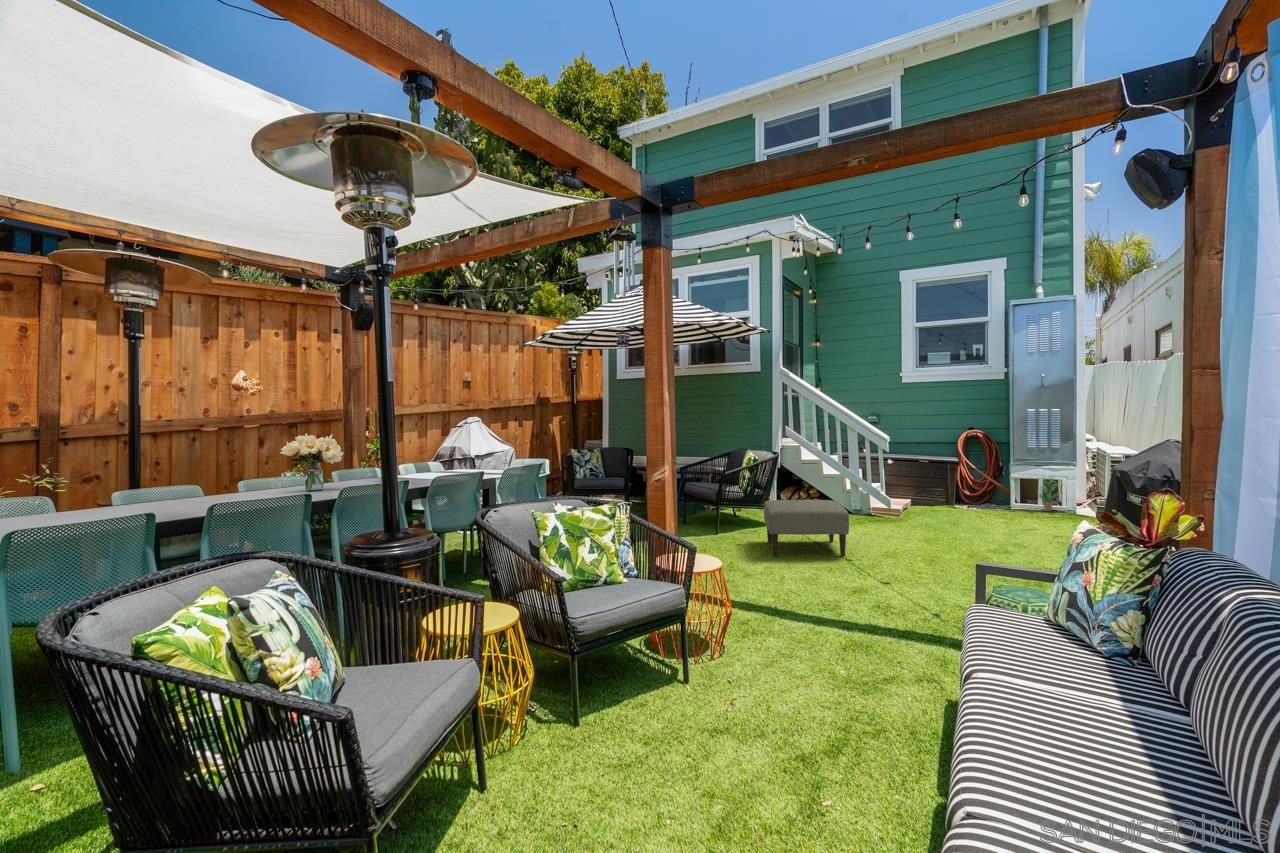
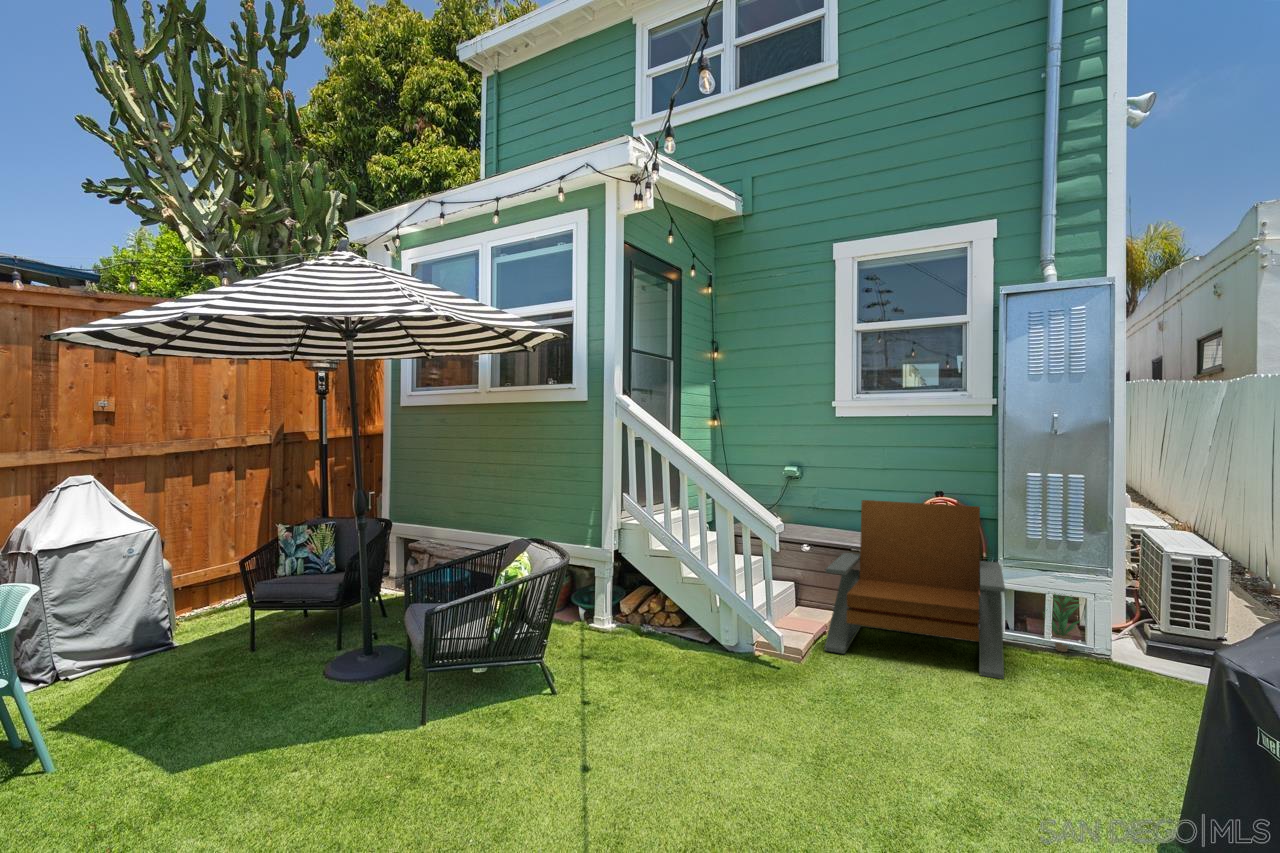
lounge chair: none [913,431,1017,521] -> present [825,500,1005,679]
ottoman: present [764,500,849,556] -> none [454,637,640,791]

